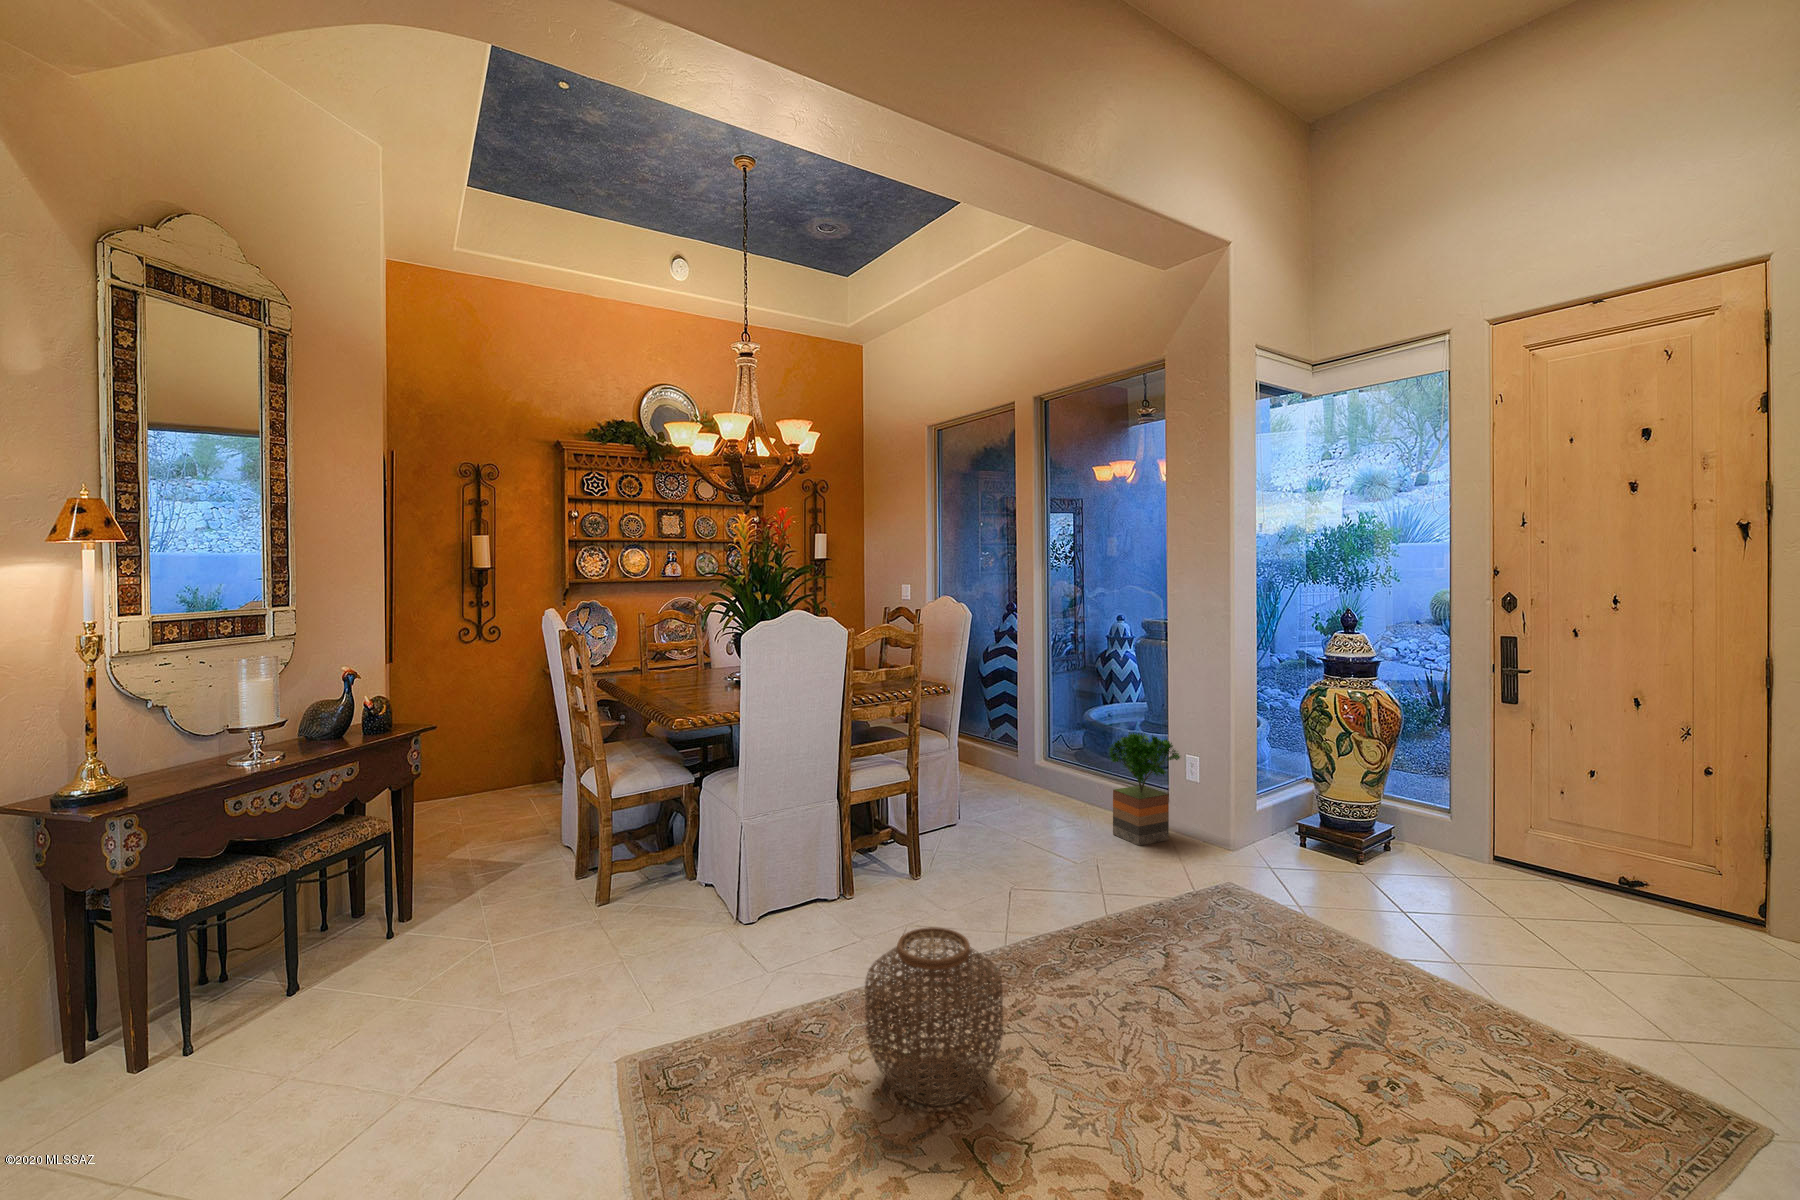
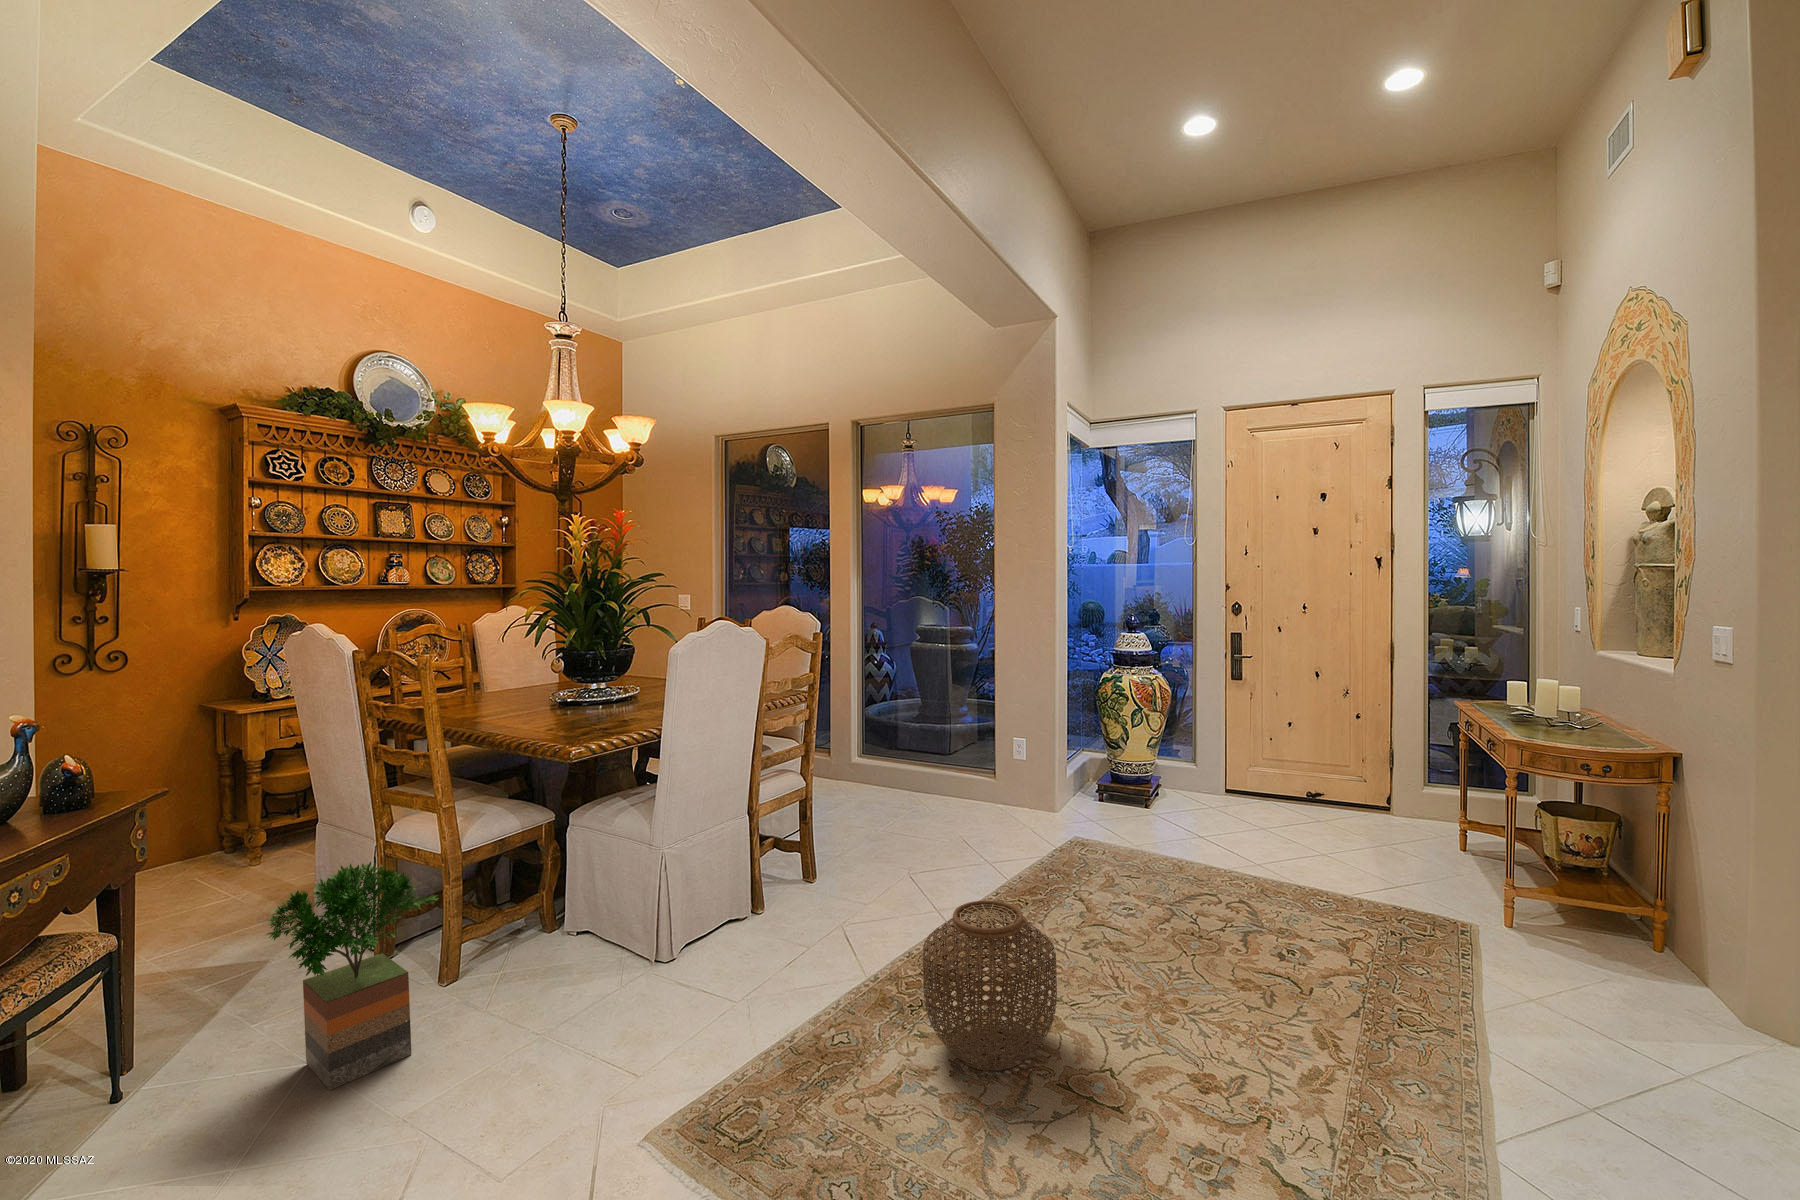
potted tree: present [1109,733,1180,846] -> present [266,862,439,1090]

